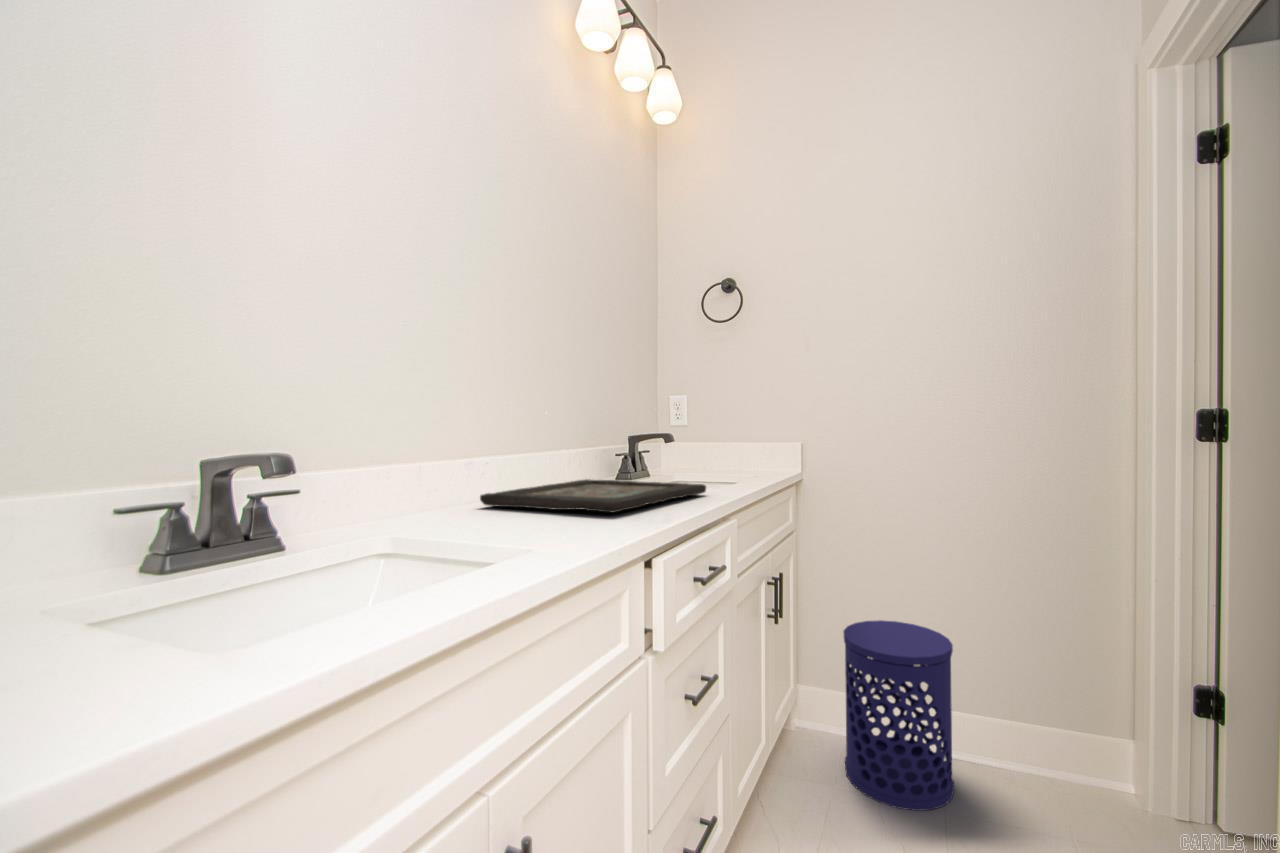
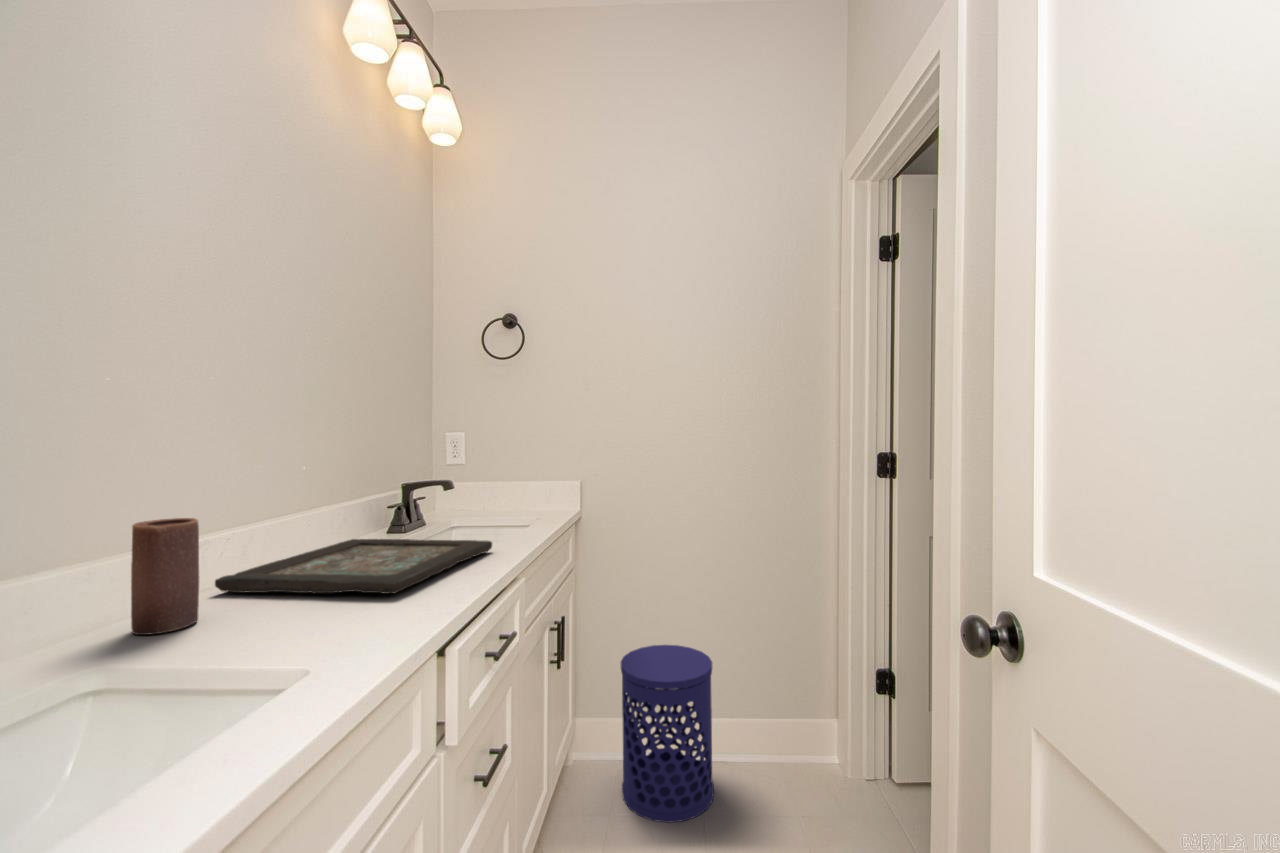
candle: none [422,436,466,524] -> present [131,518,199,635]

